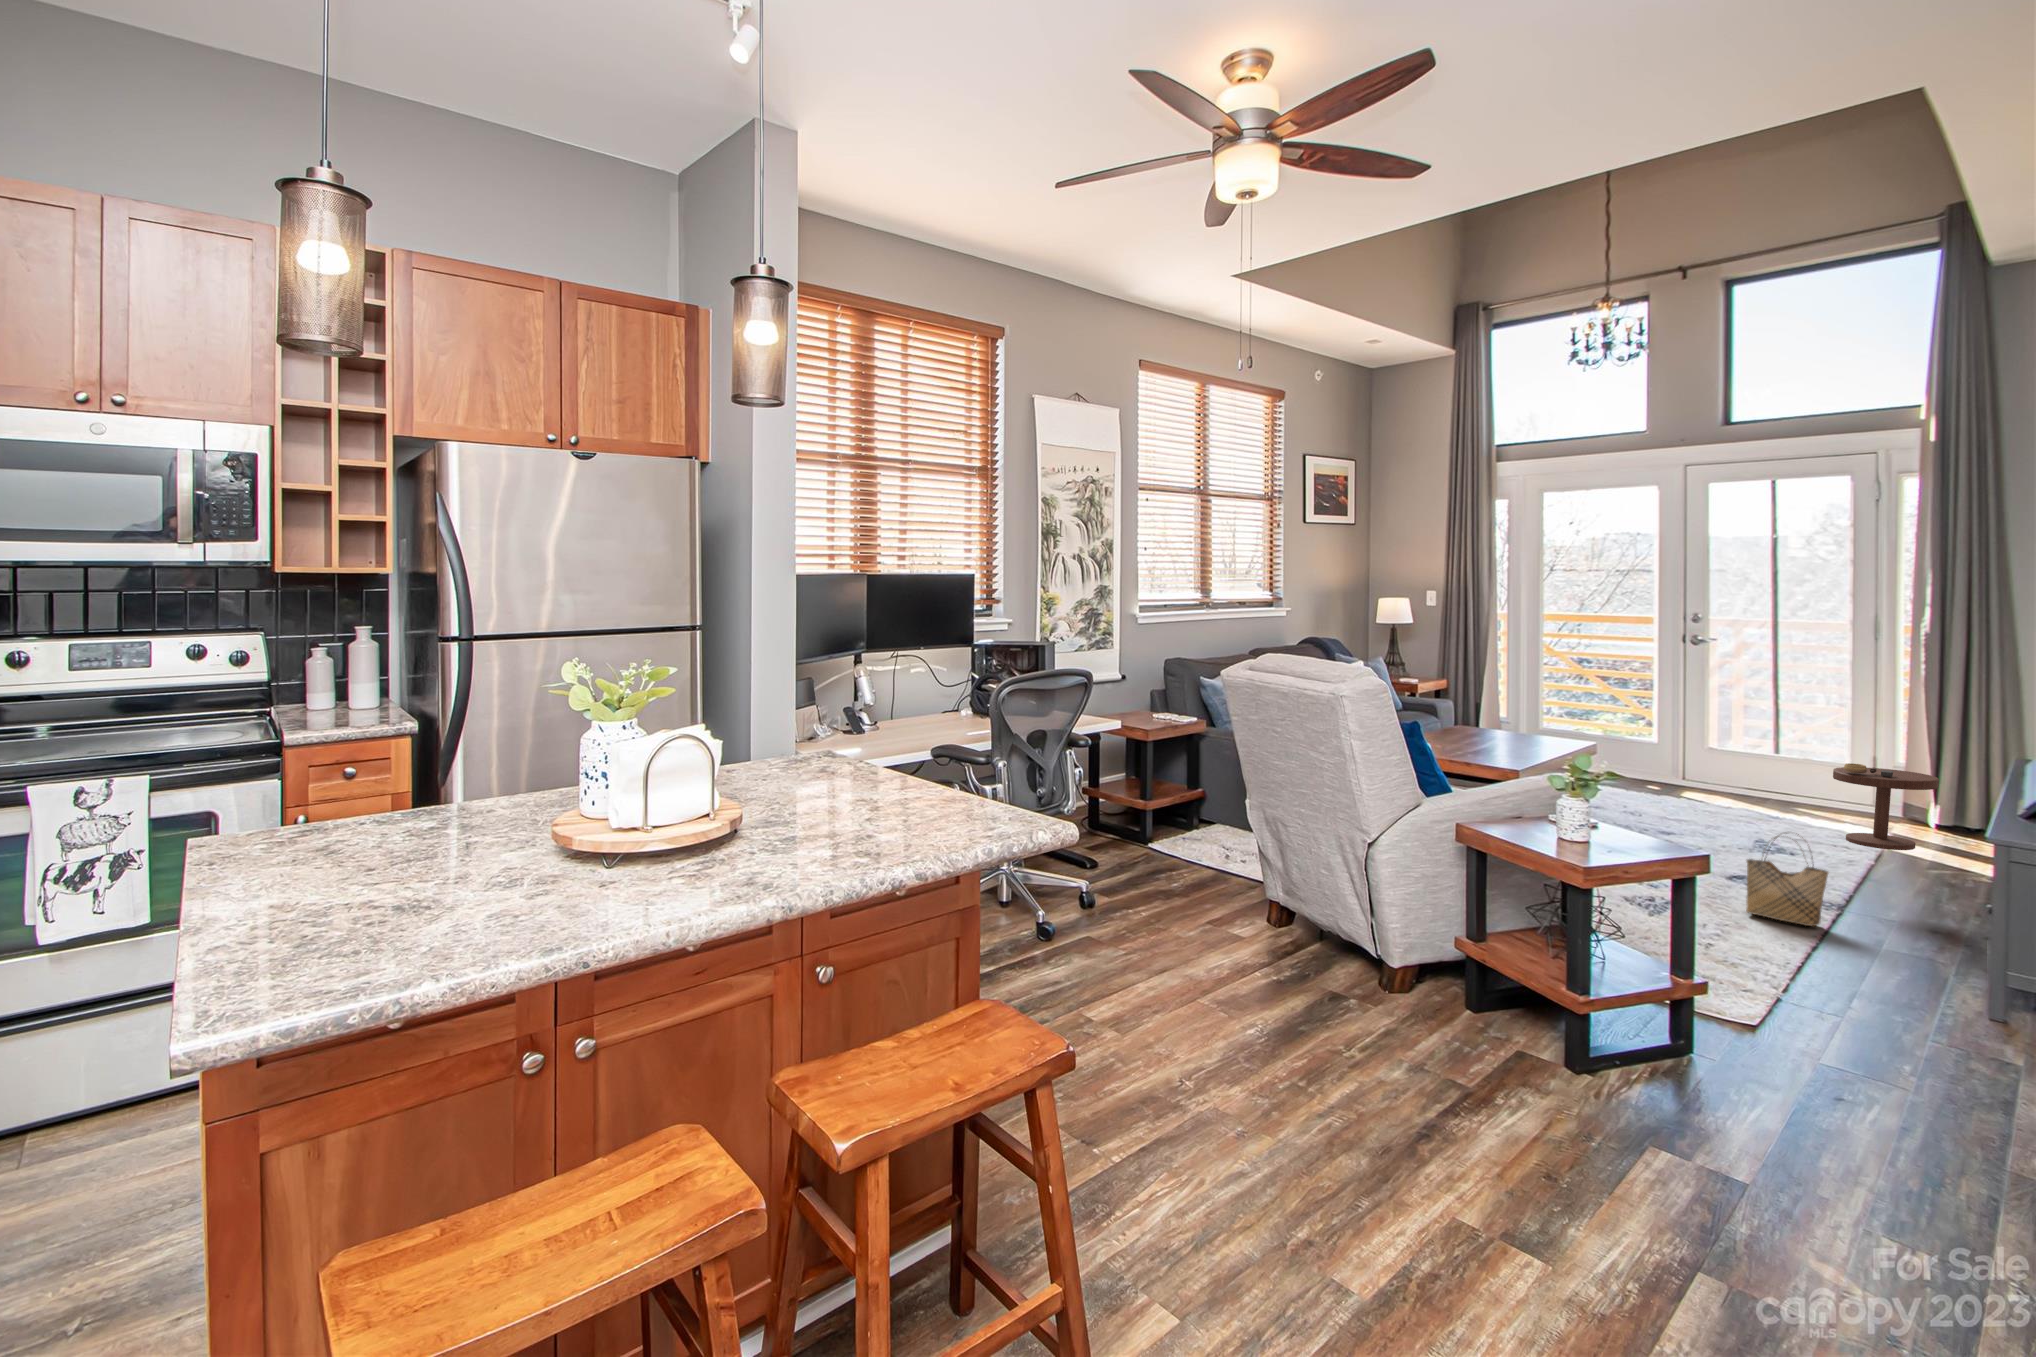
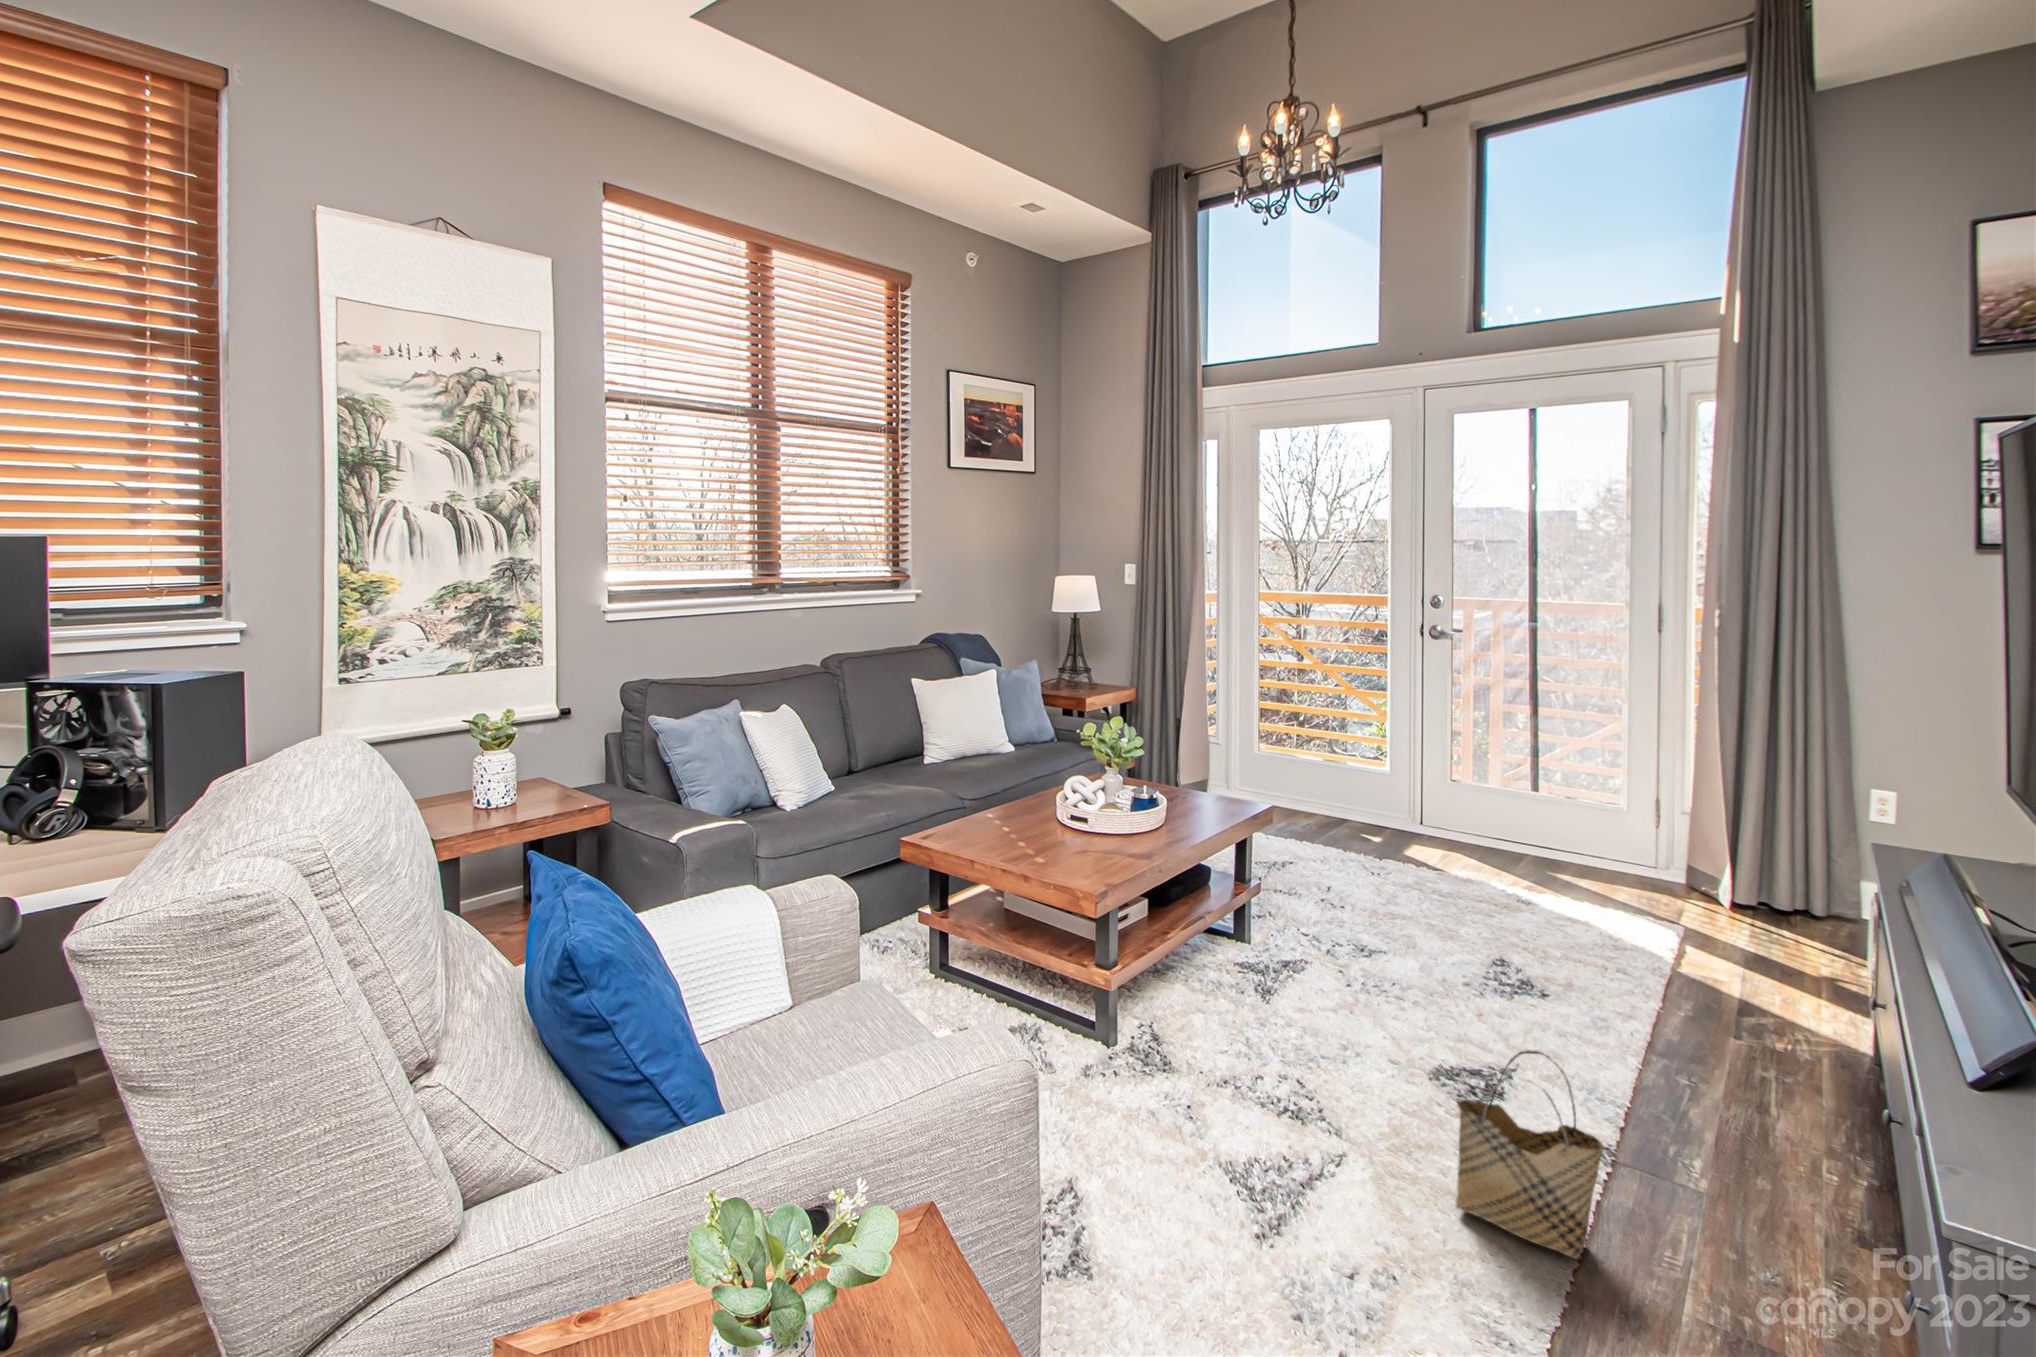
side table: present [1833,763,1939,850] -> none [1611,897,1796,1163]

